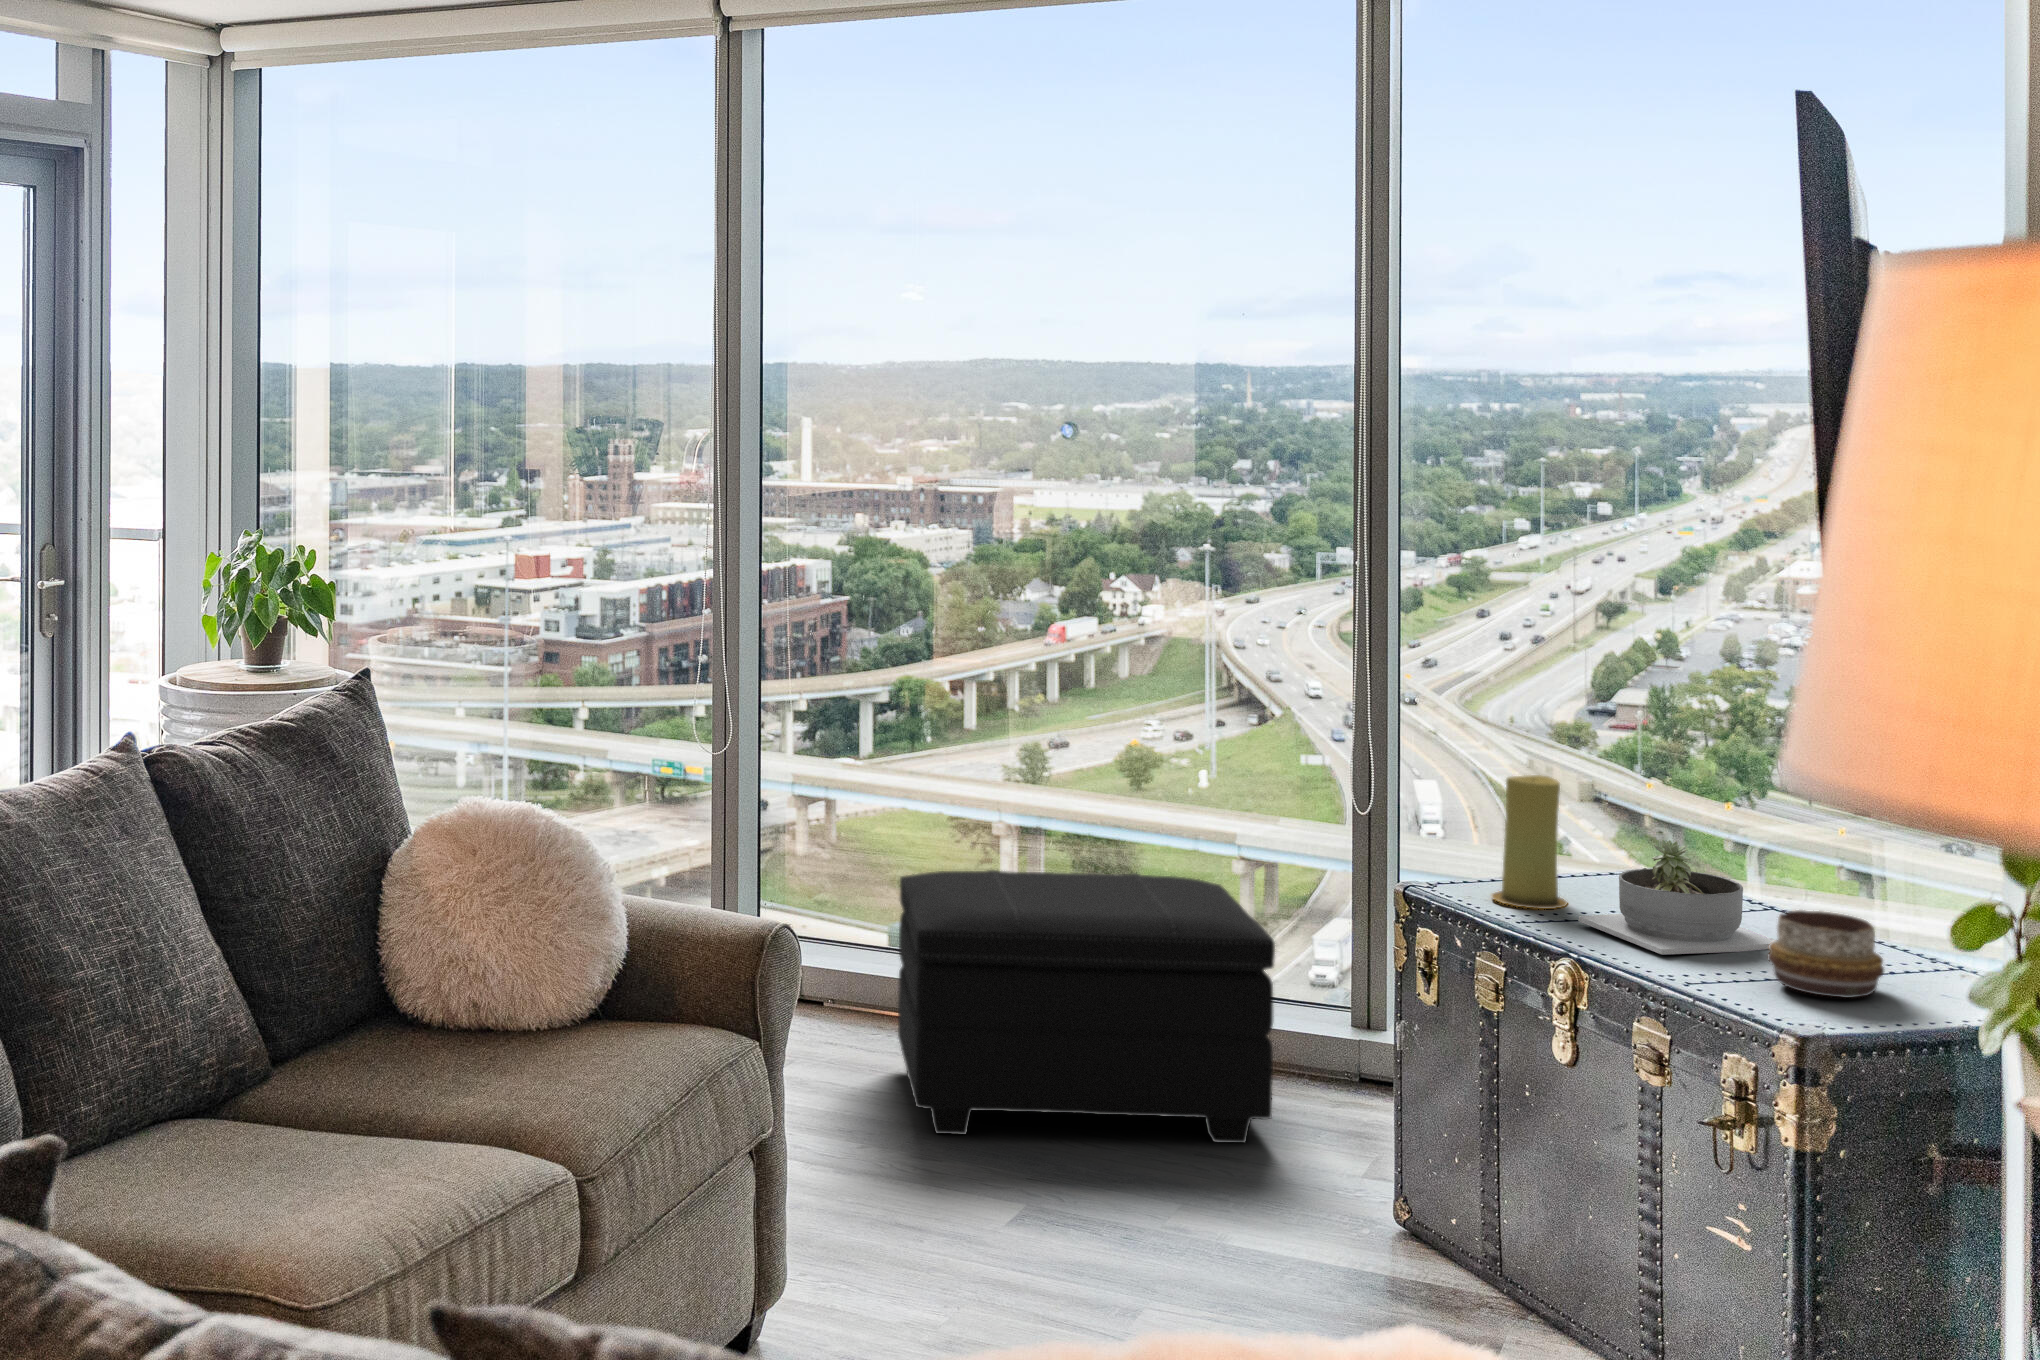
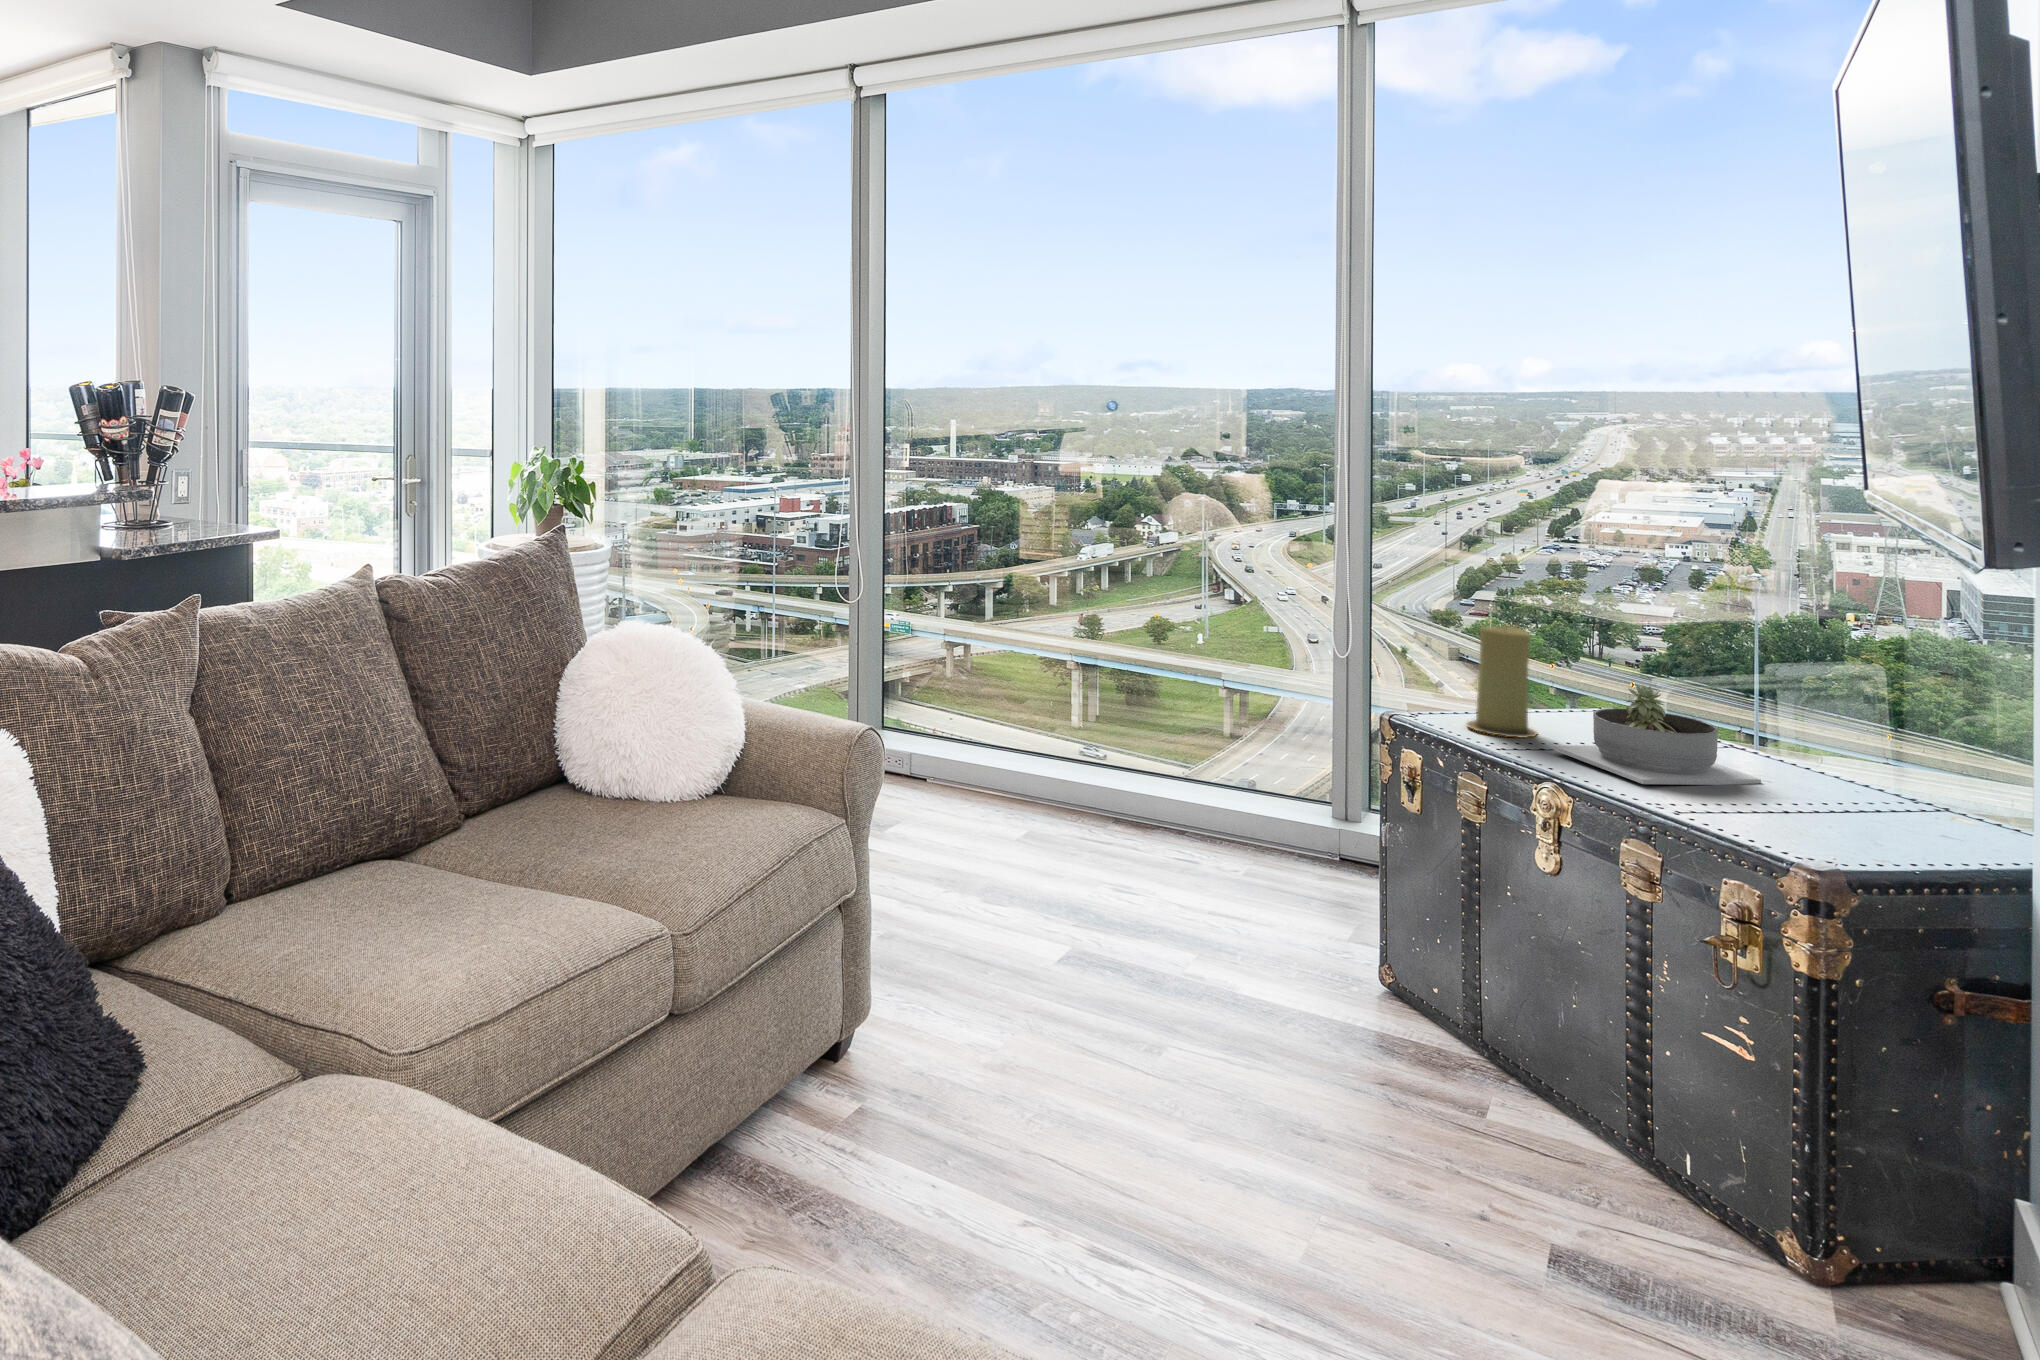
footstool: present [898,870,1275,1143] -> none [973,685,1271,904]
decorative bowl: present [1768,910,1884,998] -> none [1759,753,1888,837]

